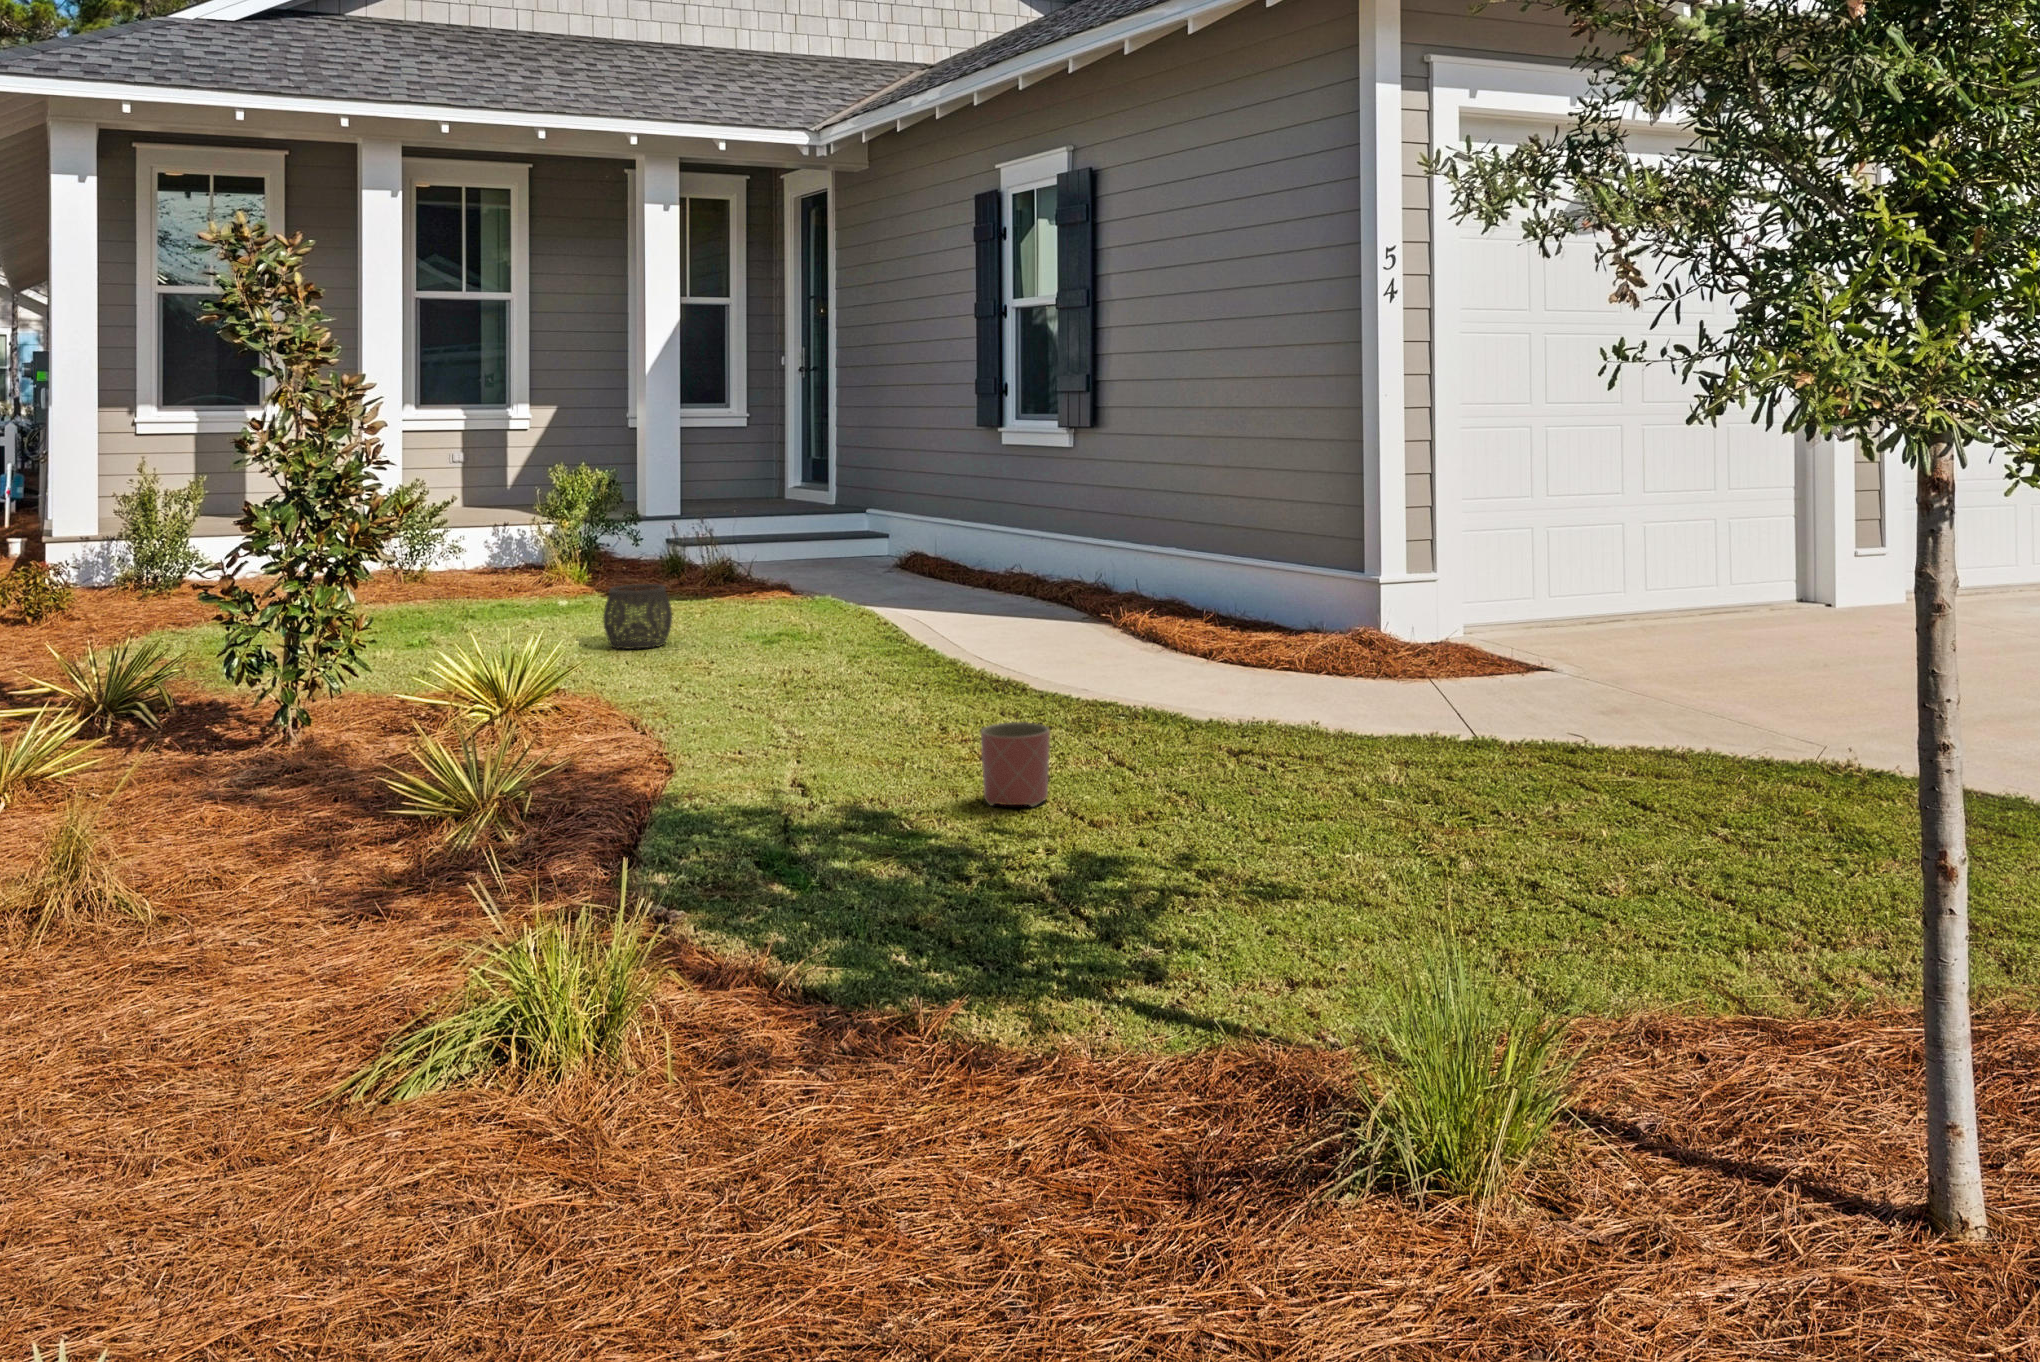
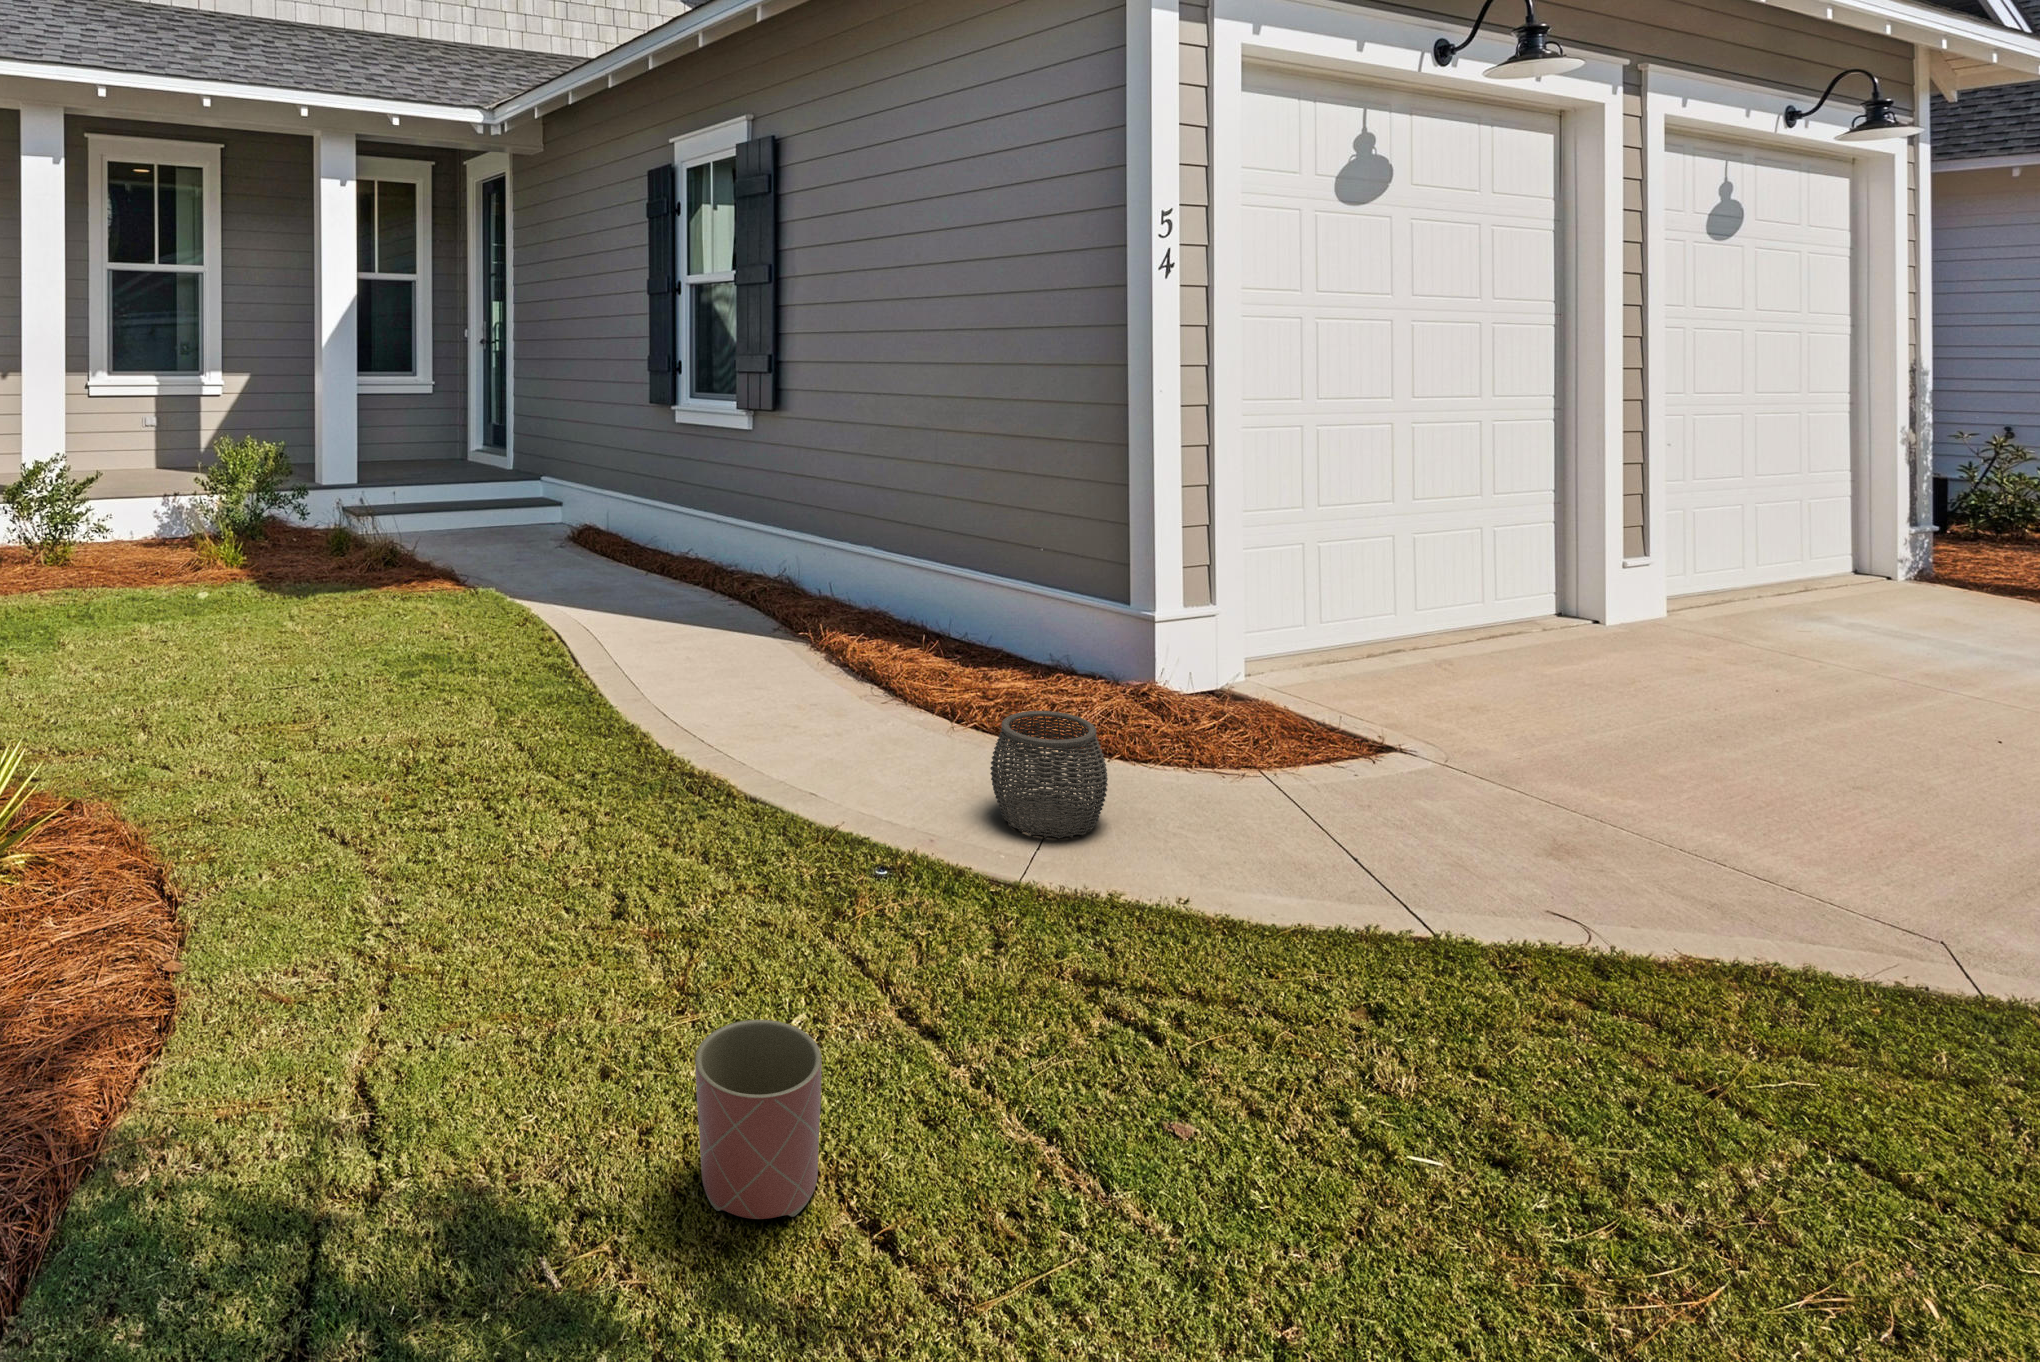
woven basket: present [603,584,672,649] -> present [990,711,1108,838]

